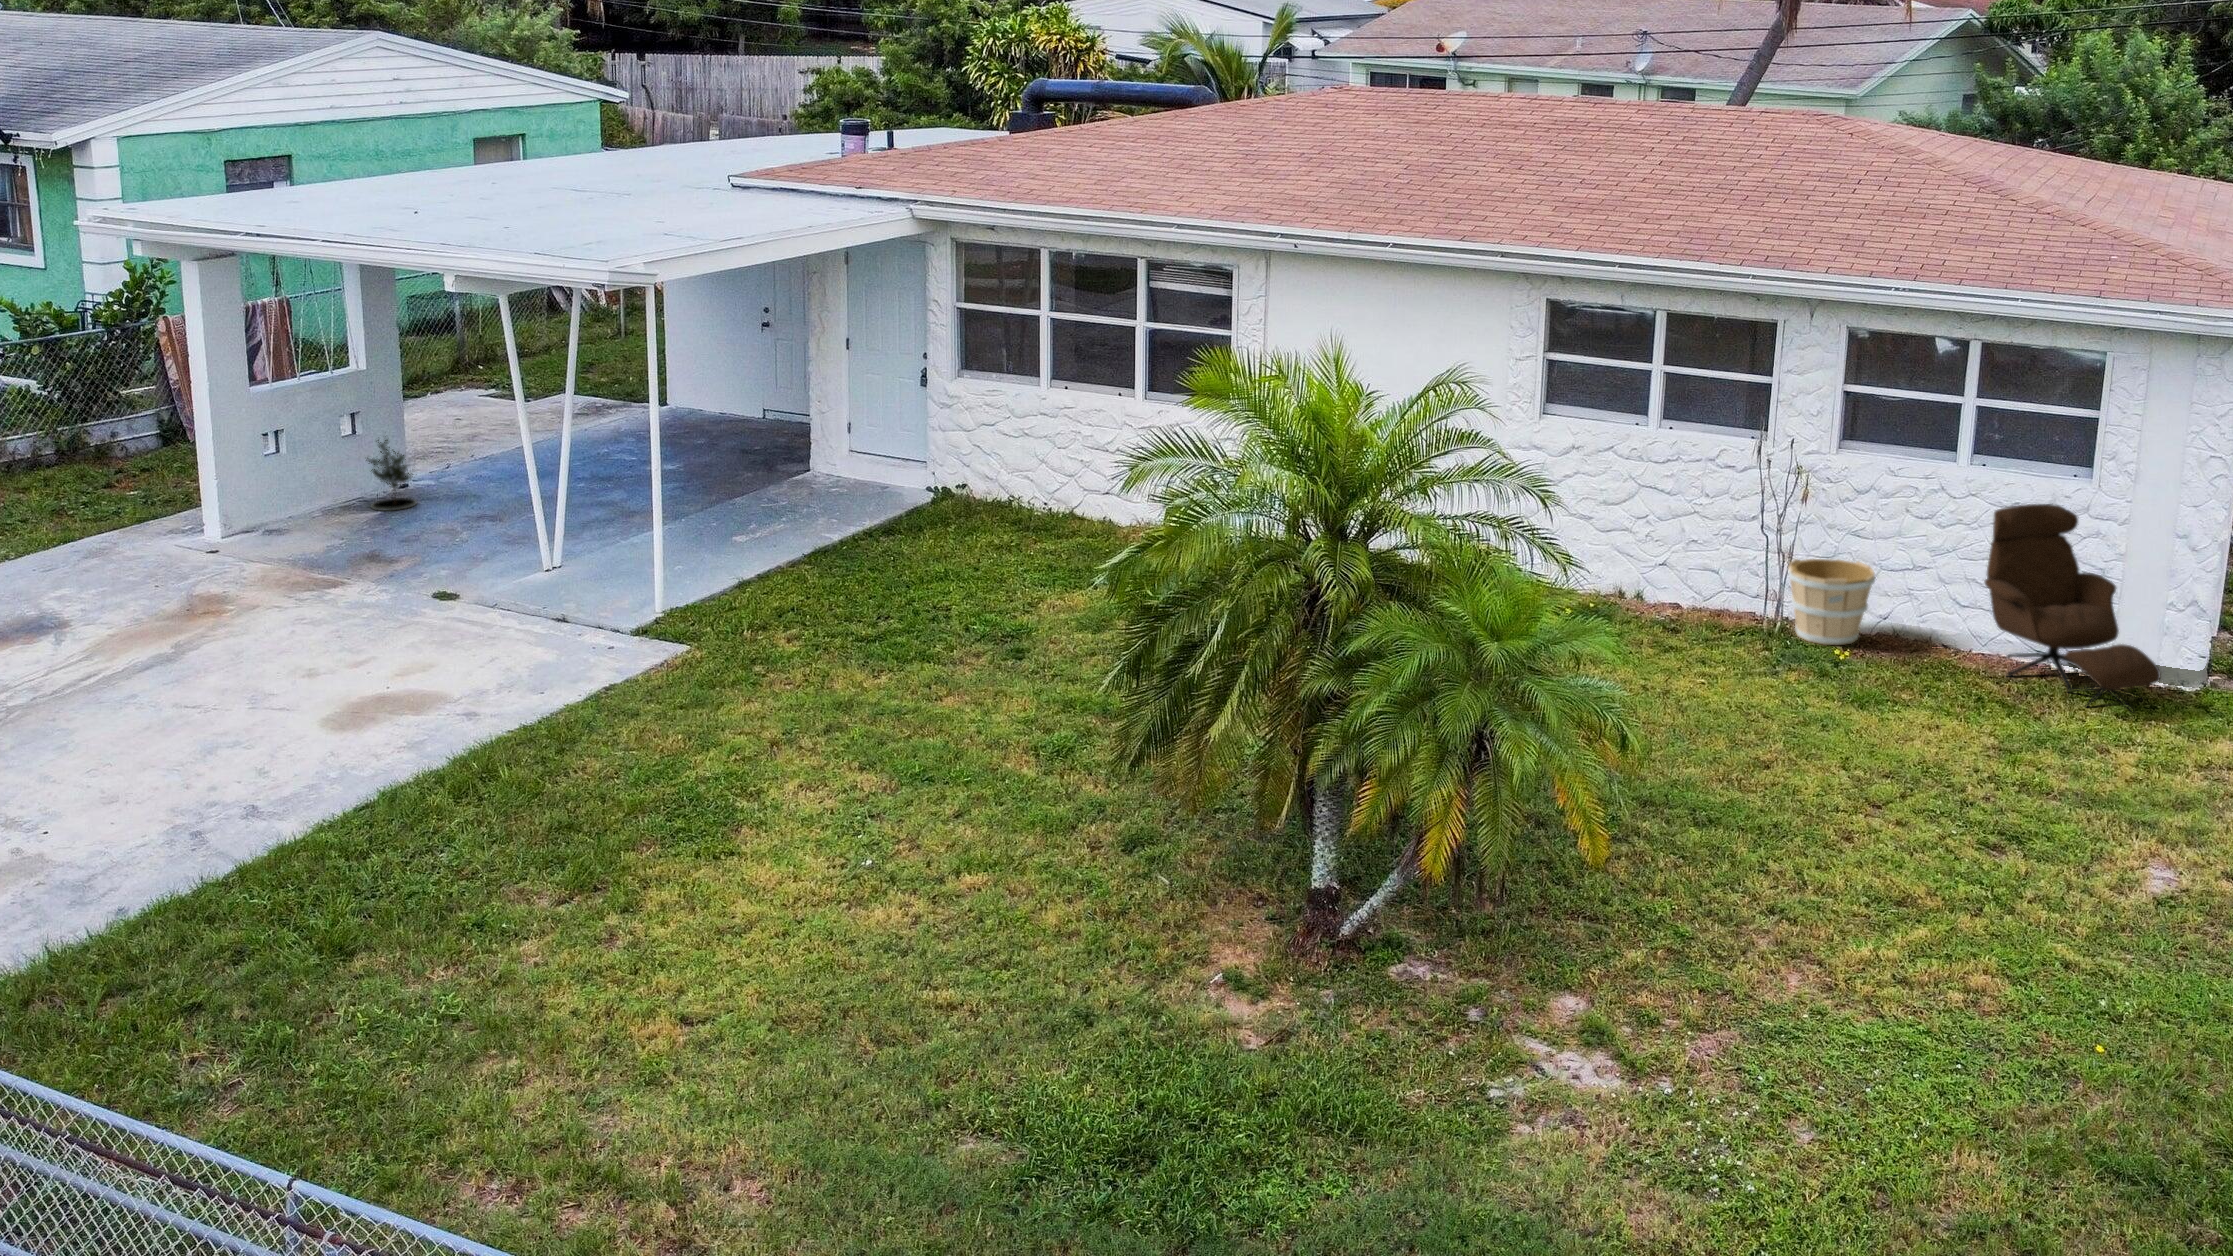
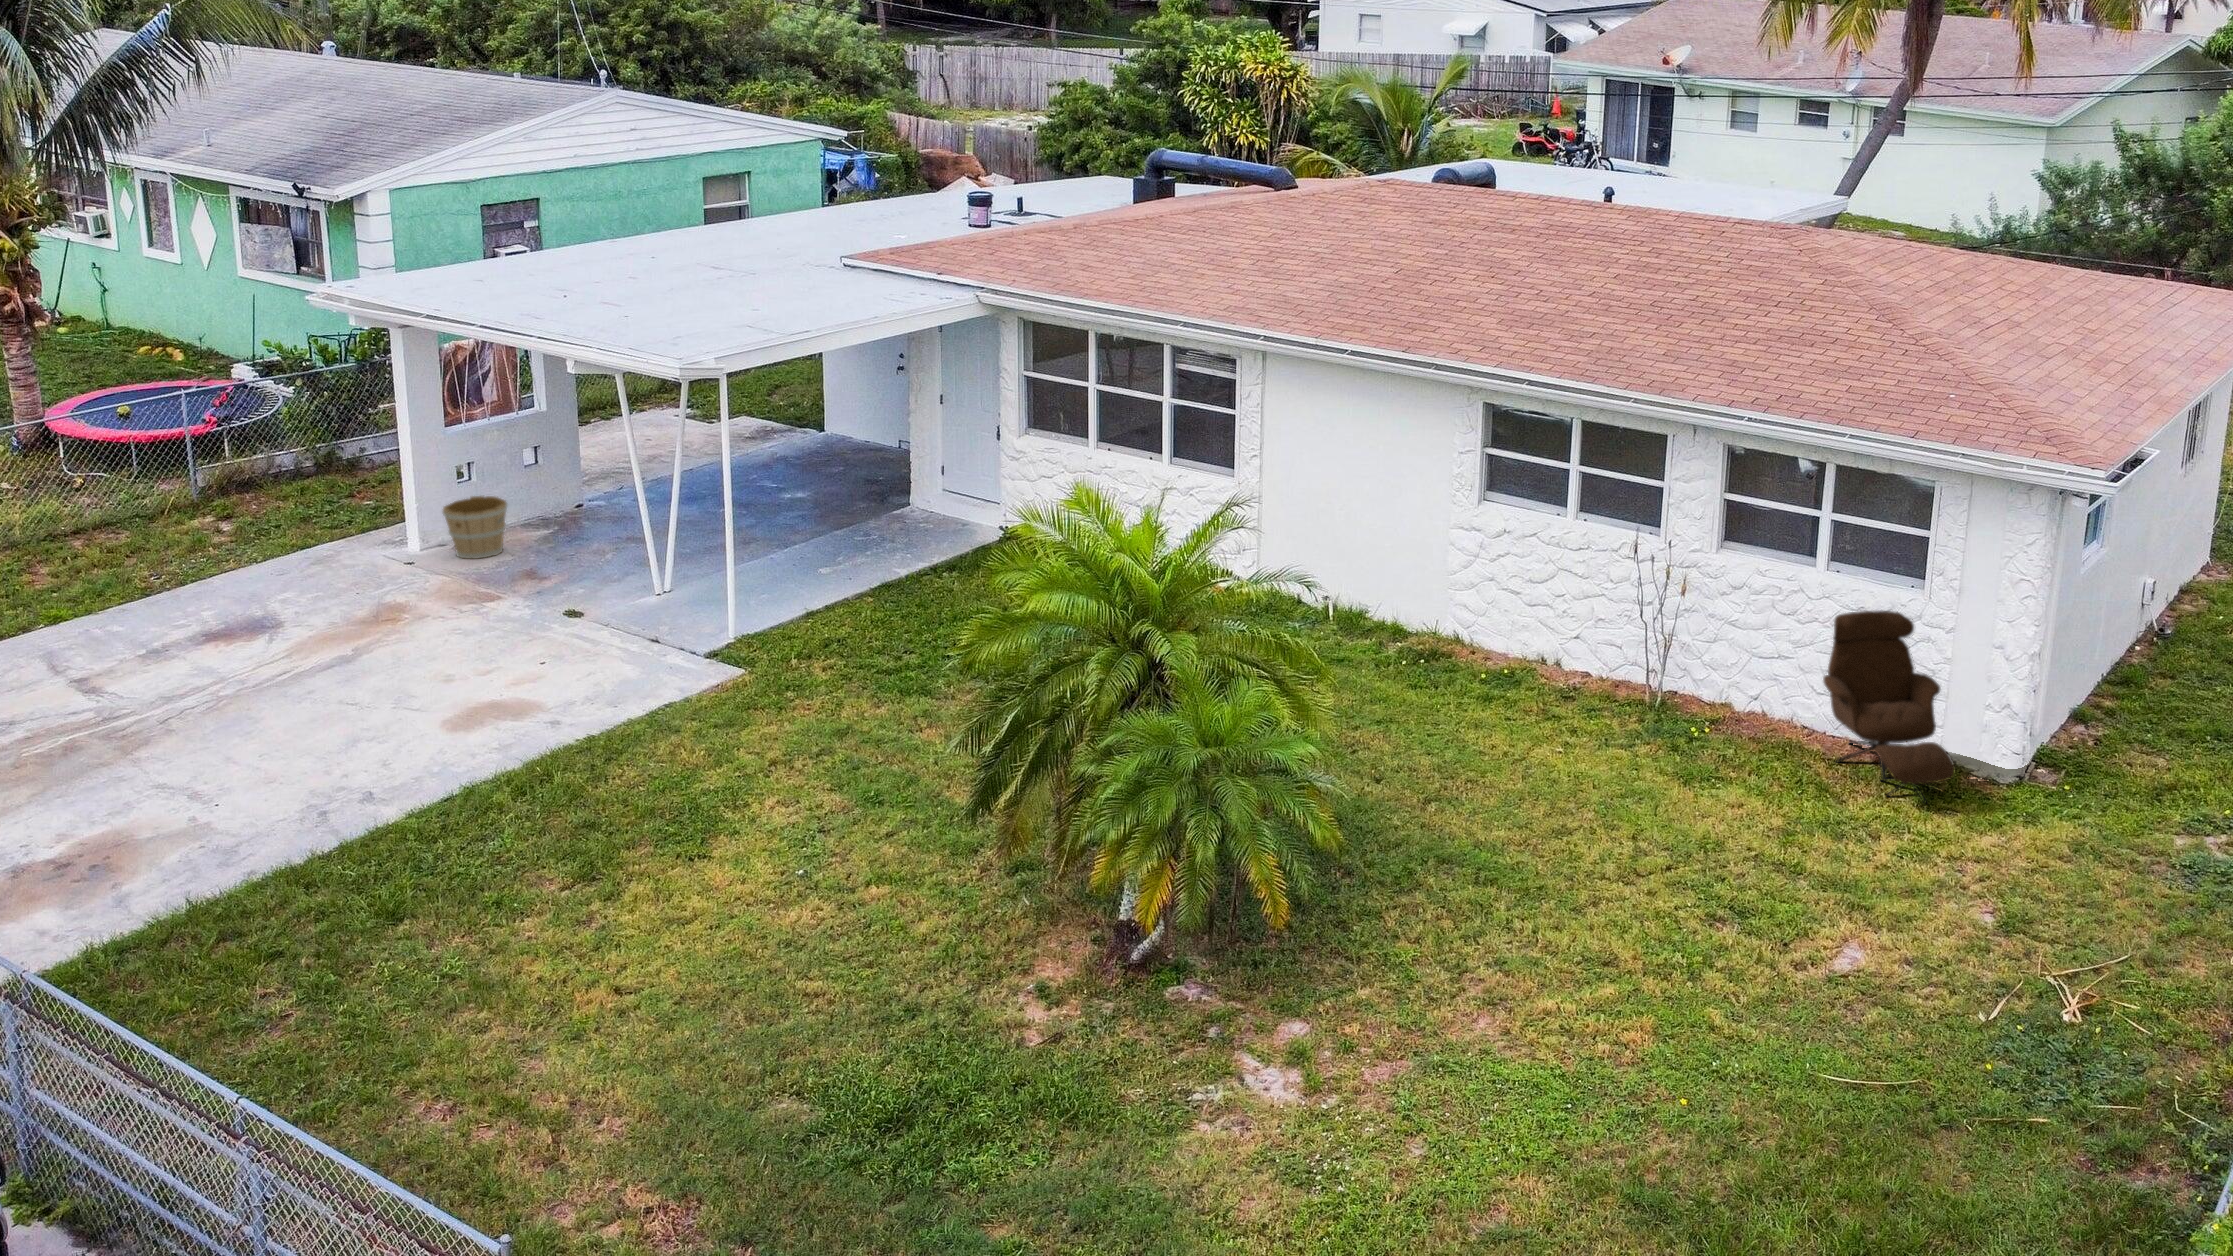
potted tree: present [366,439,417,511] -> none [541,464,584,529]
wooden bucket: present [1788,559,1875,645] -> present [443,496,507,559]

